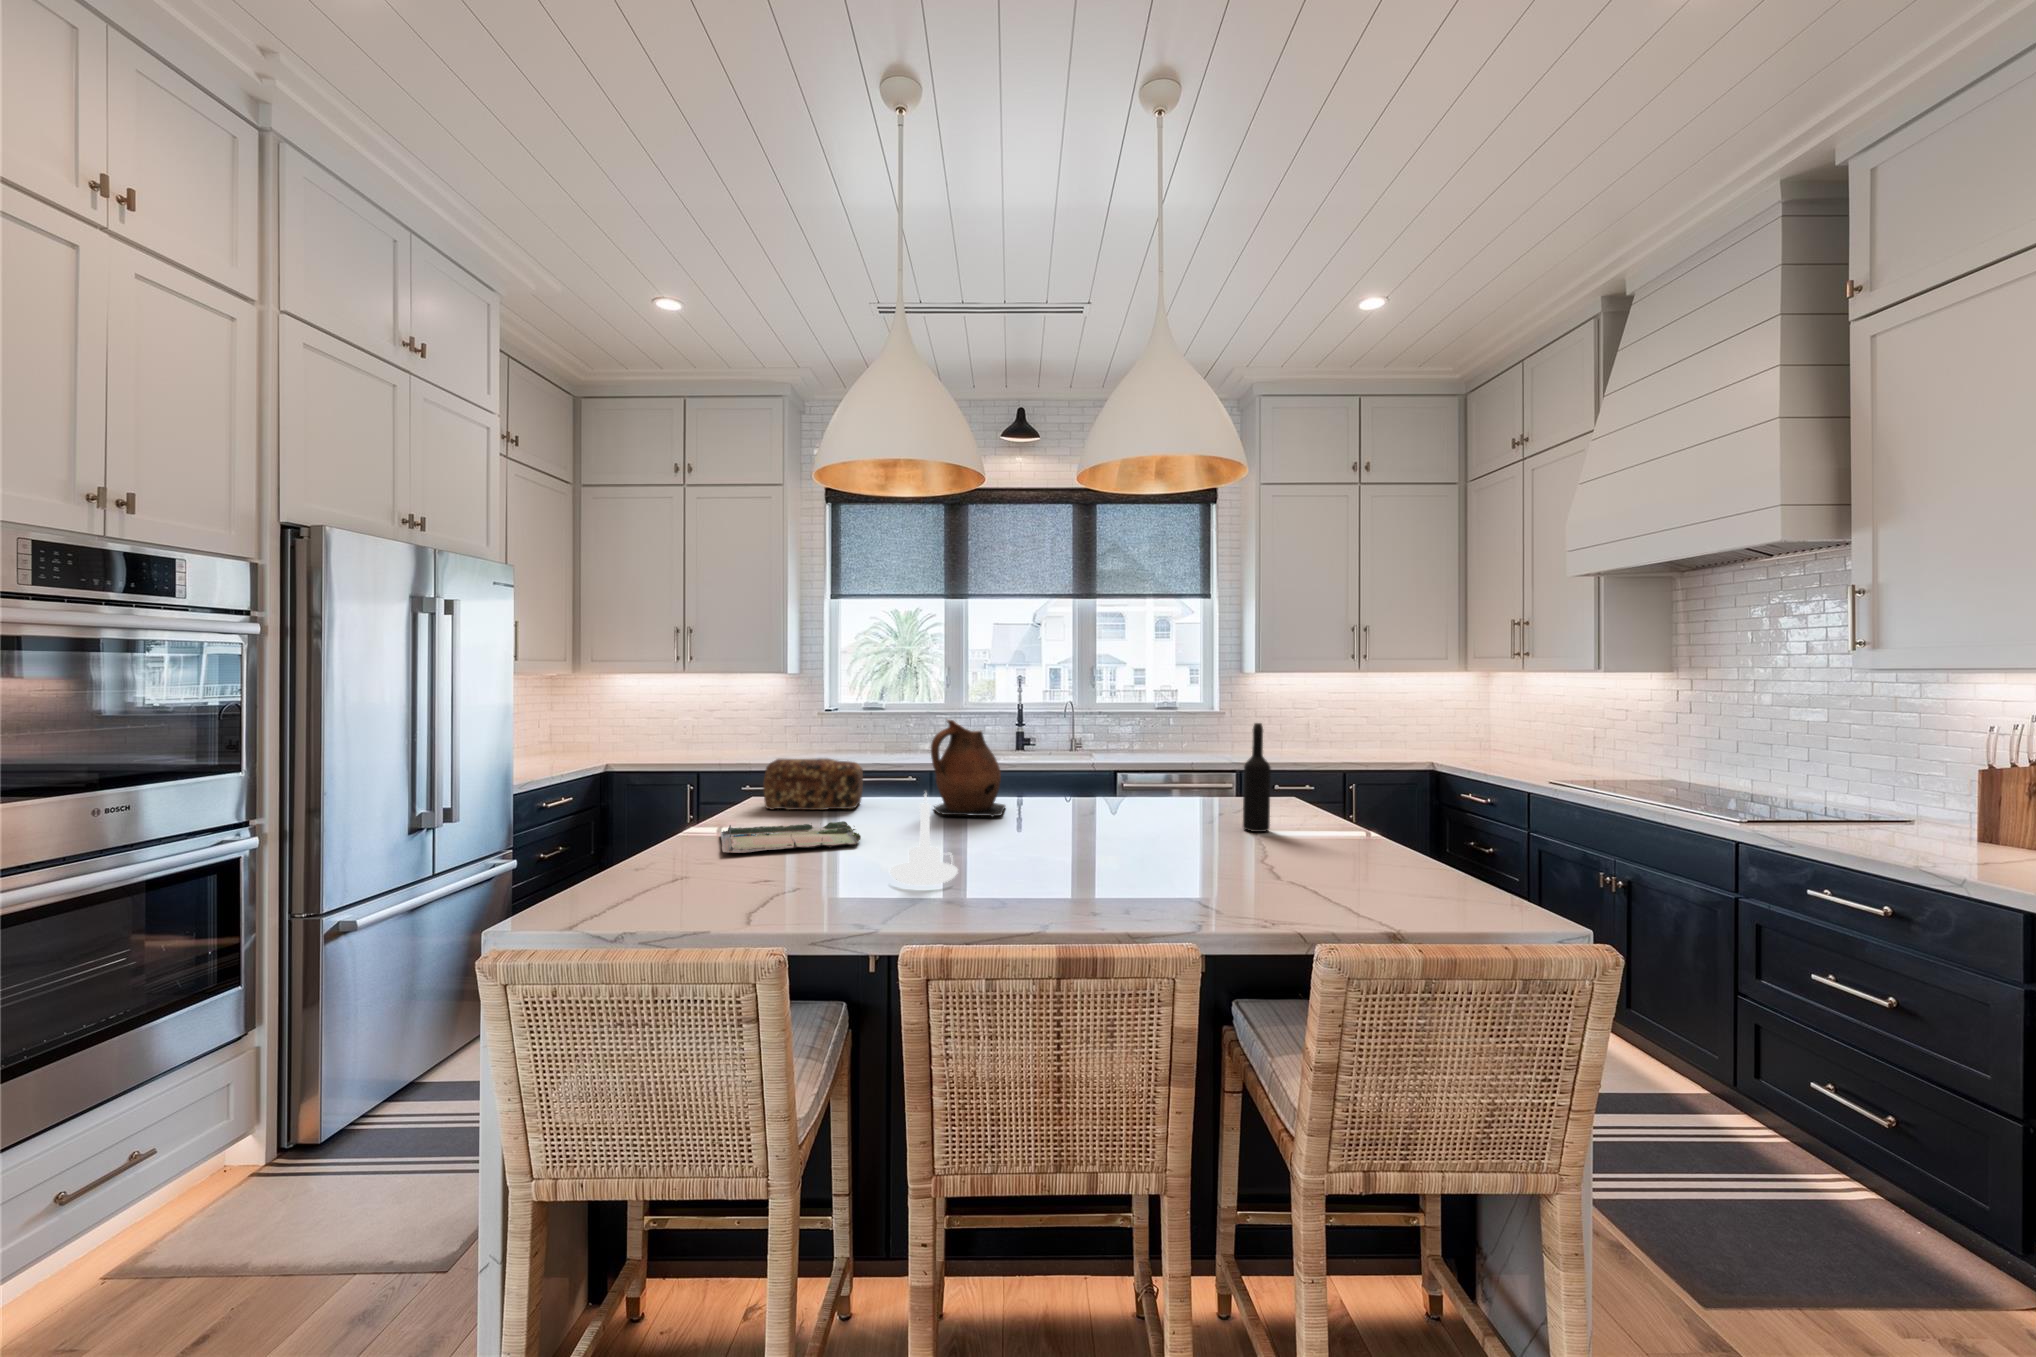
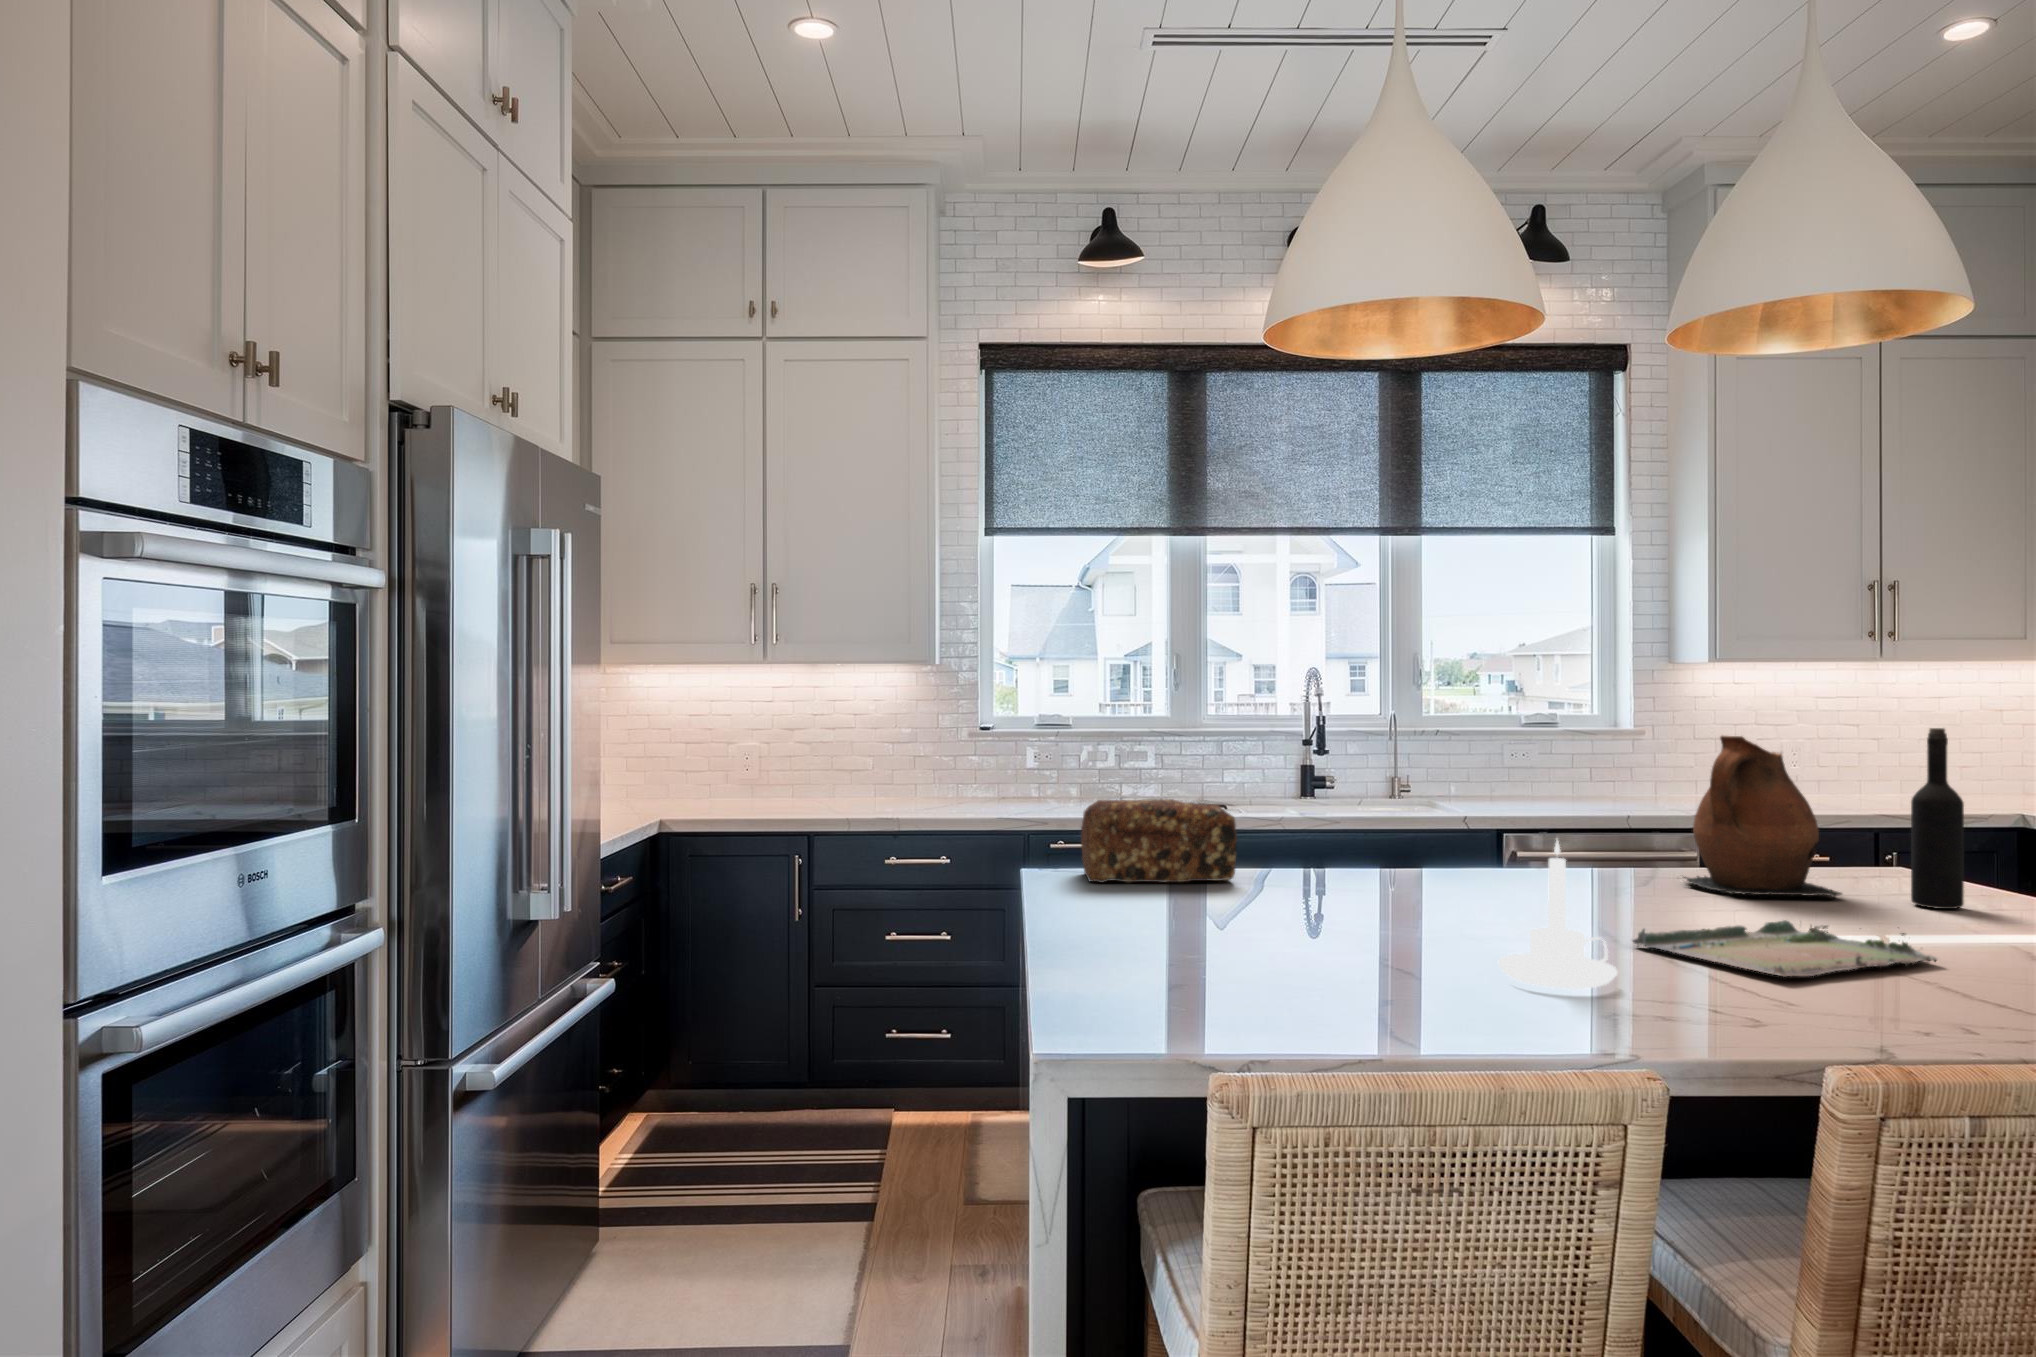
ceramic pitcher: present [931,720,1005,817] -> present [1683,736,1842,898]
tray: present [721,821,861,853] -> present [1633,920,1937,977]

